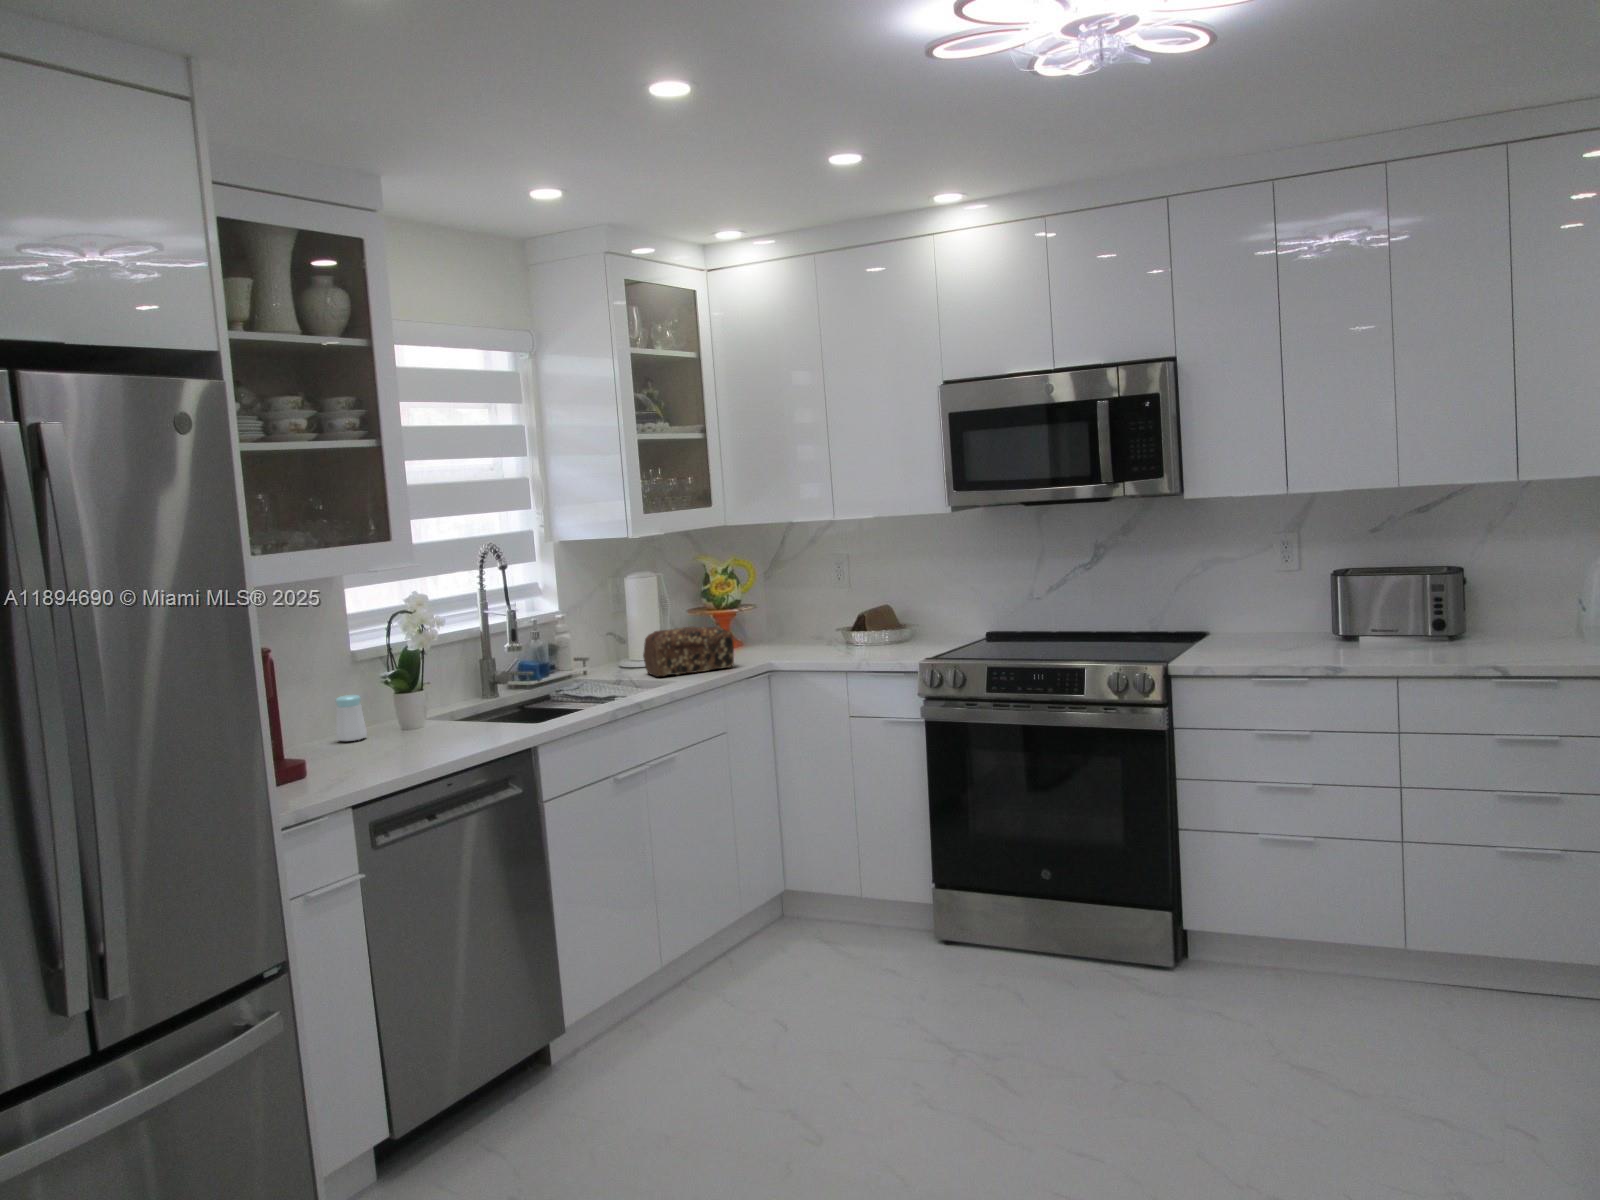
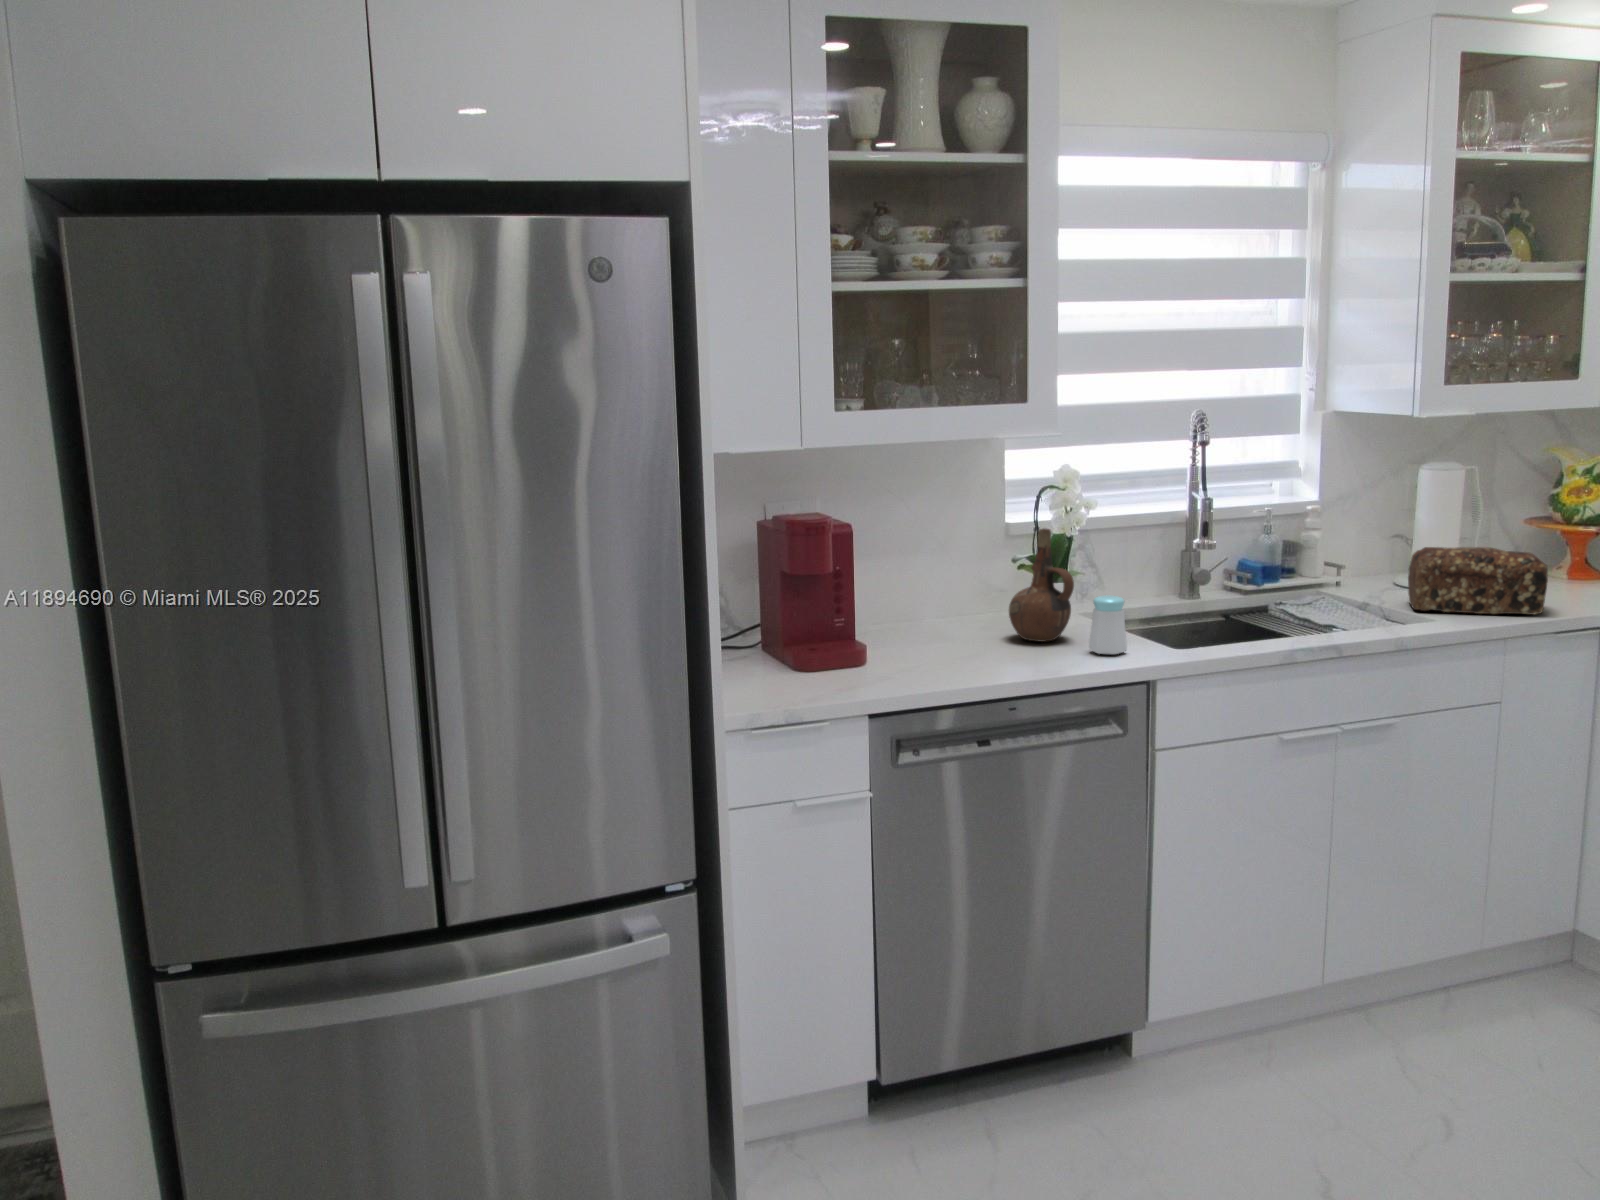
ceramic pitcher: none [393,644,449,739] -> present [1009,529,1074,642]
salt shaker: present [336,695,367,741] -> present [1089,595,1127,654]

